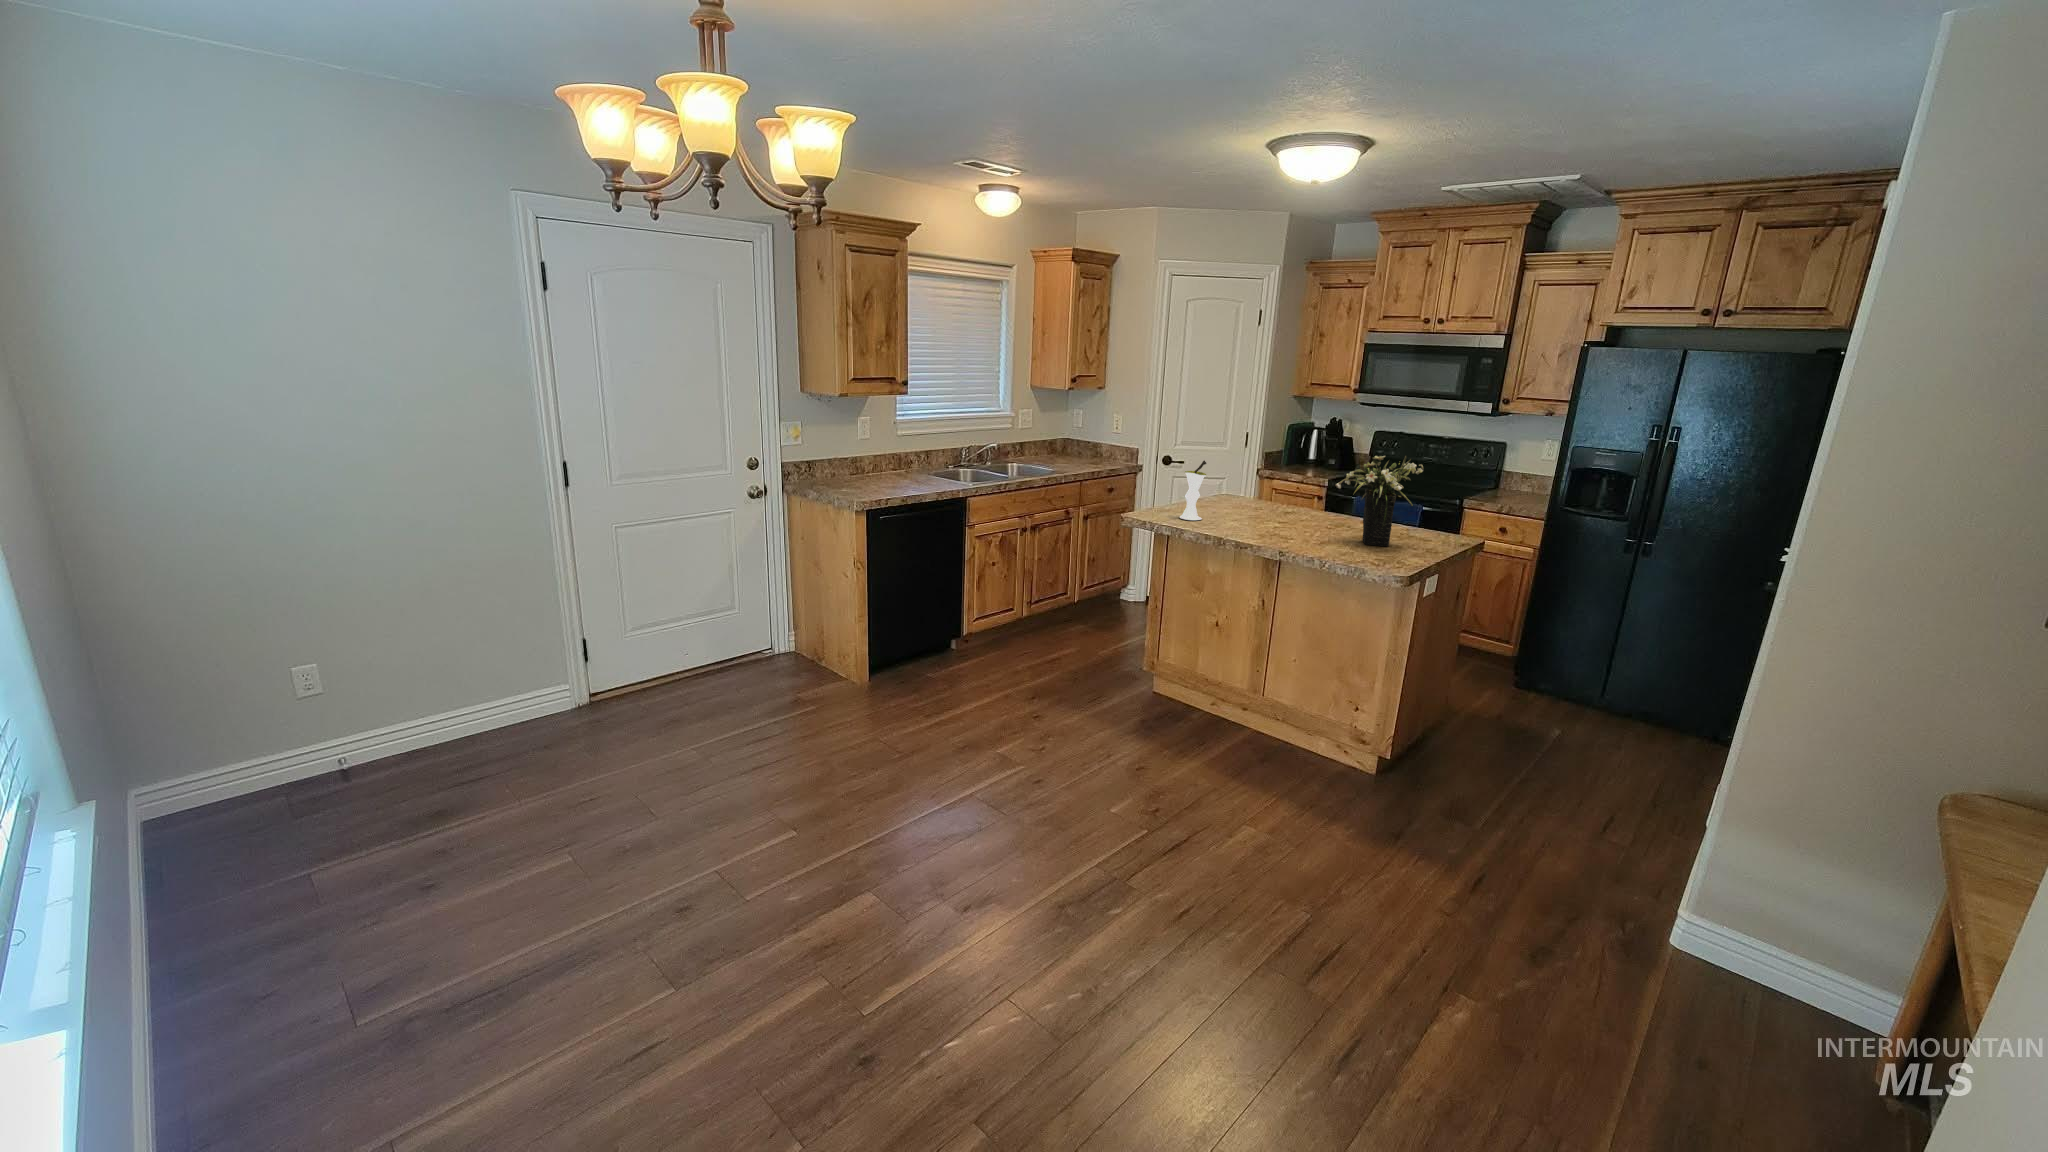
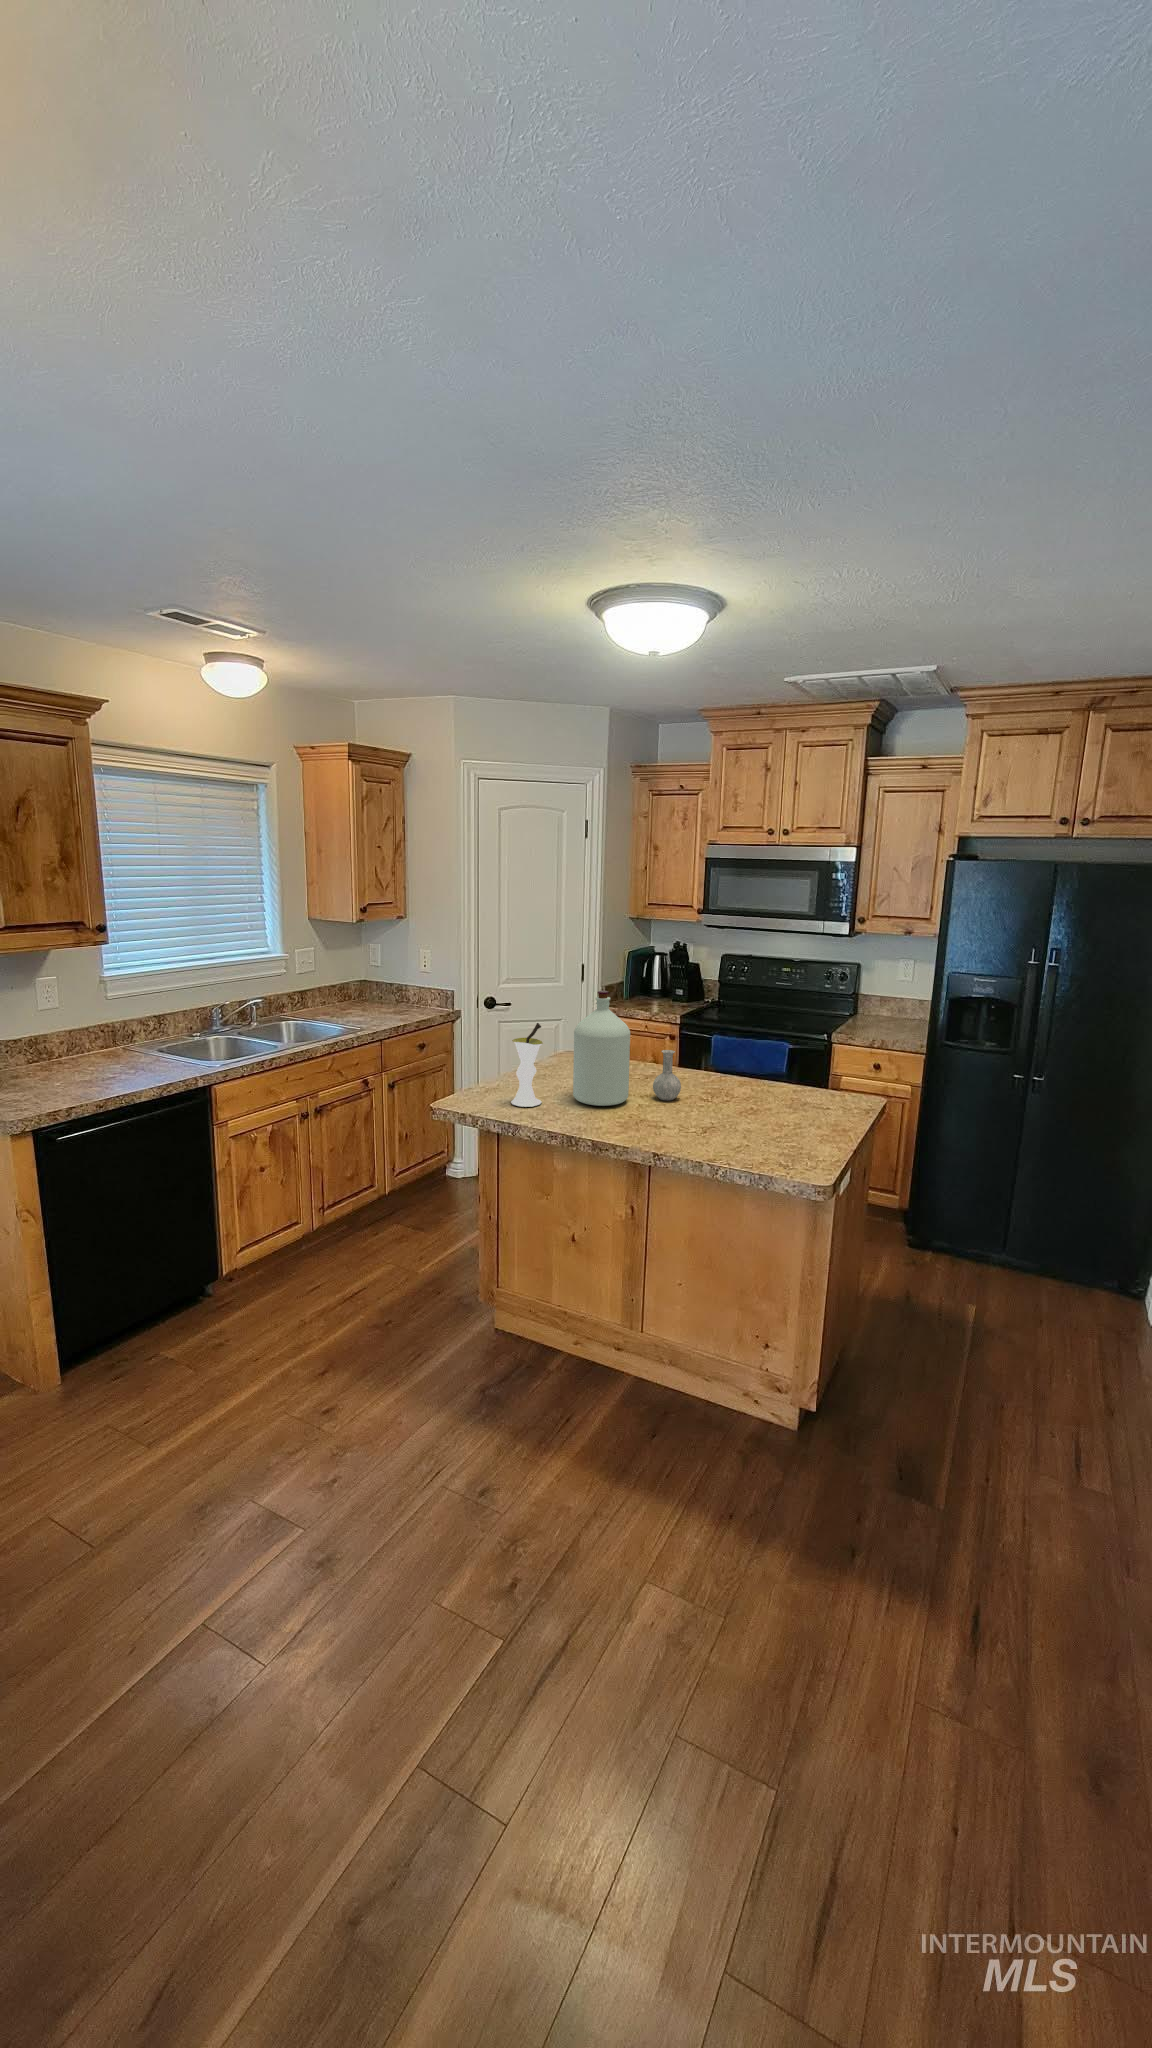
bottle: none [1226,439,1310,525] -> present [573,991,681,1106]
flower arrangement: present [1336,456,1423,546] -> none [715,1010,823,1129]

